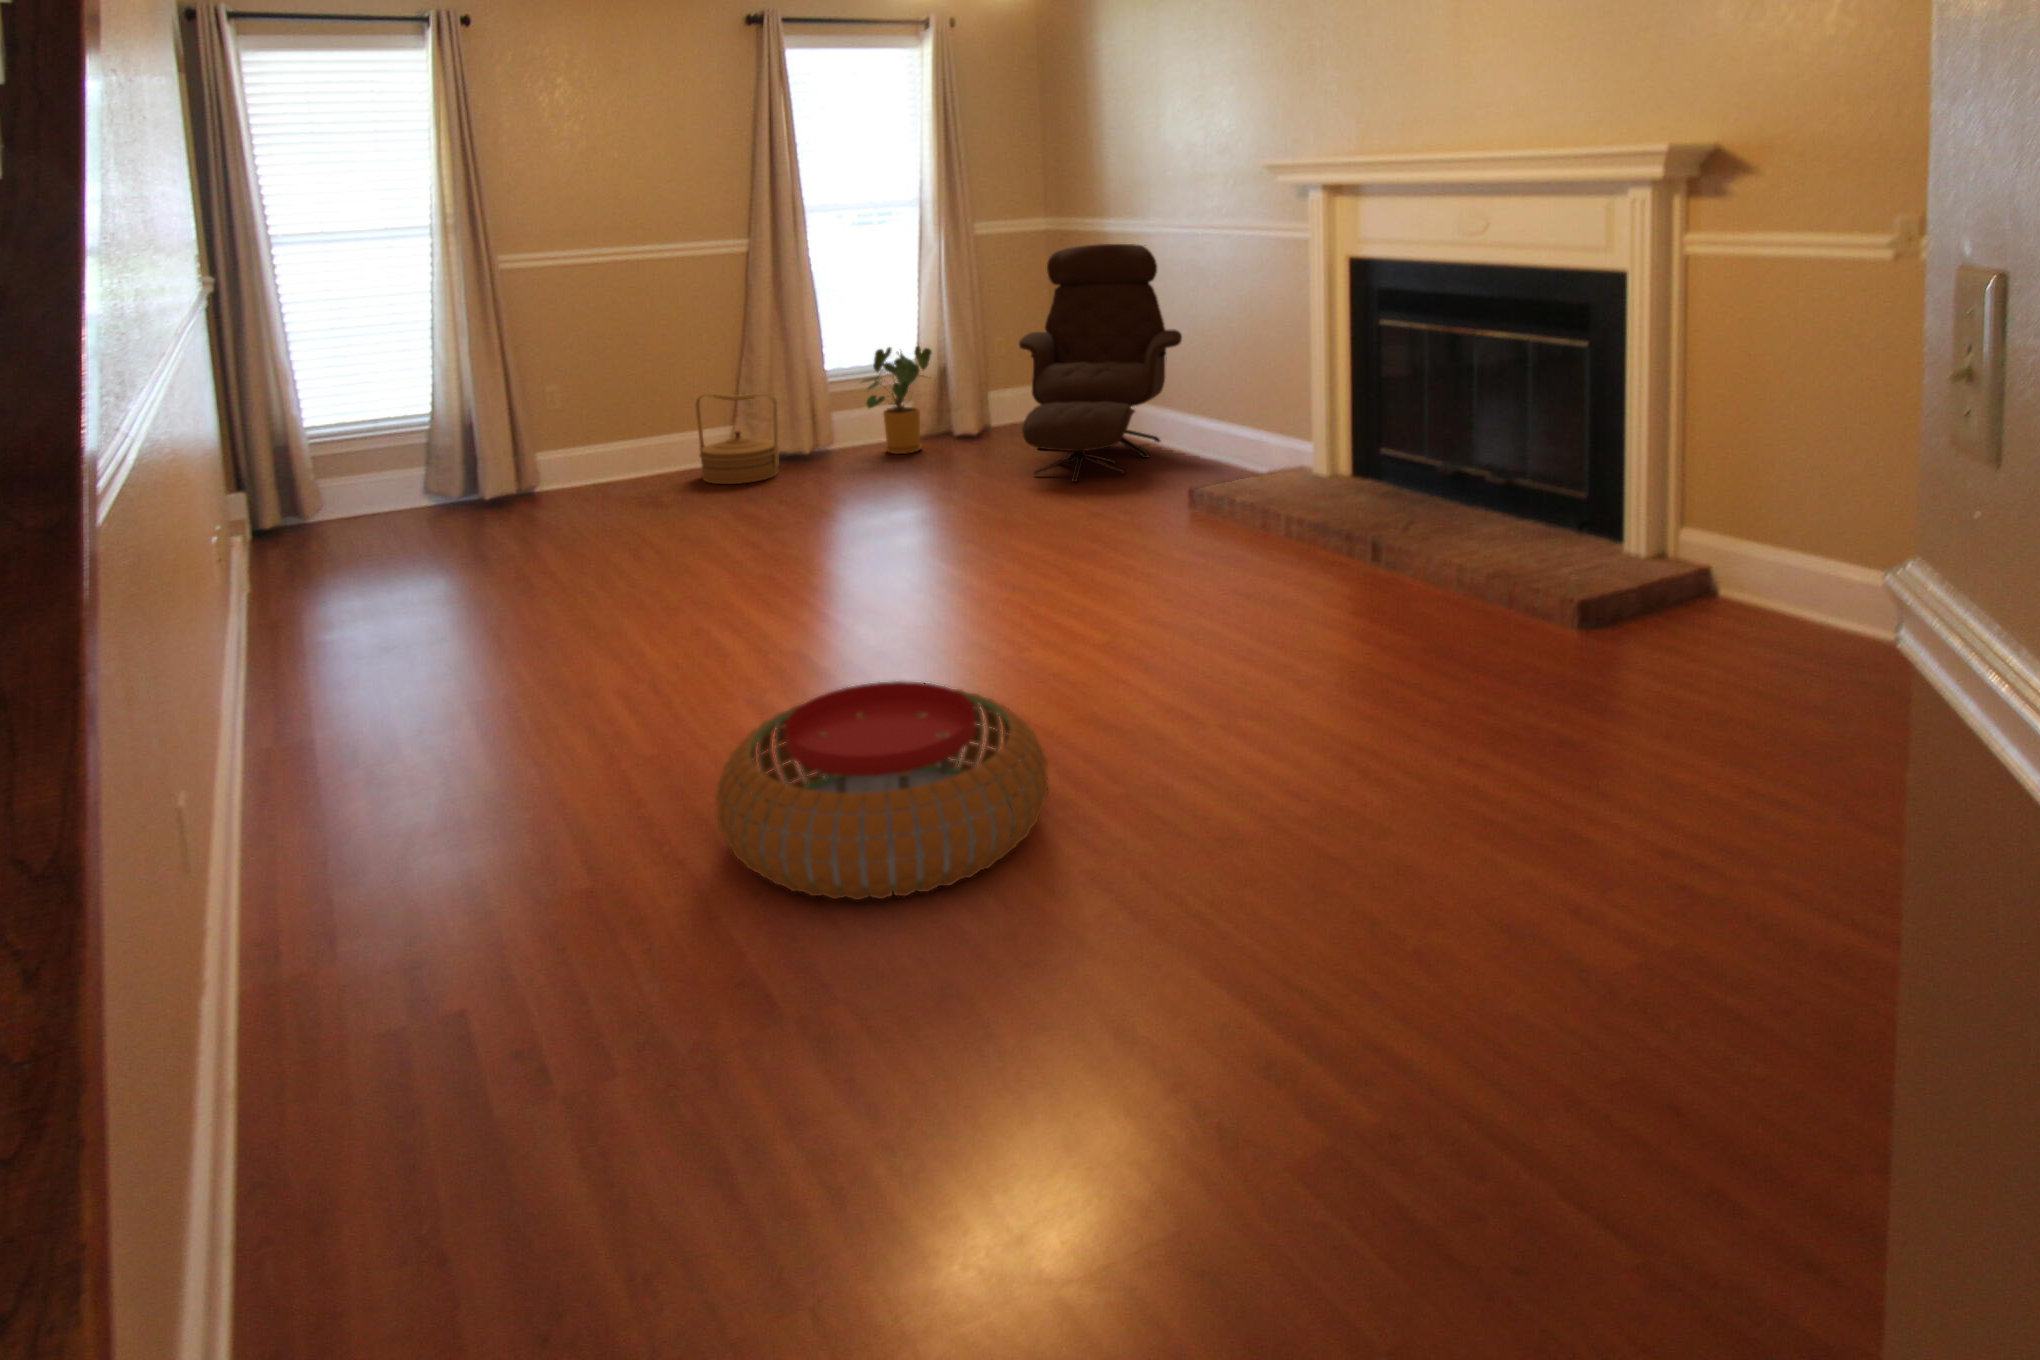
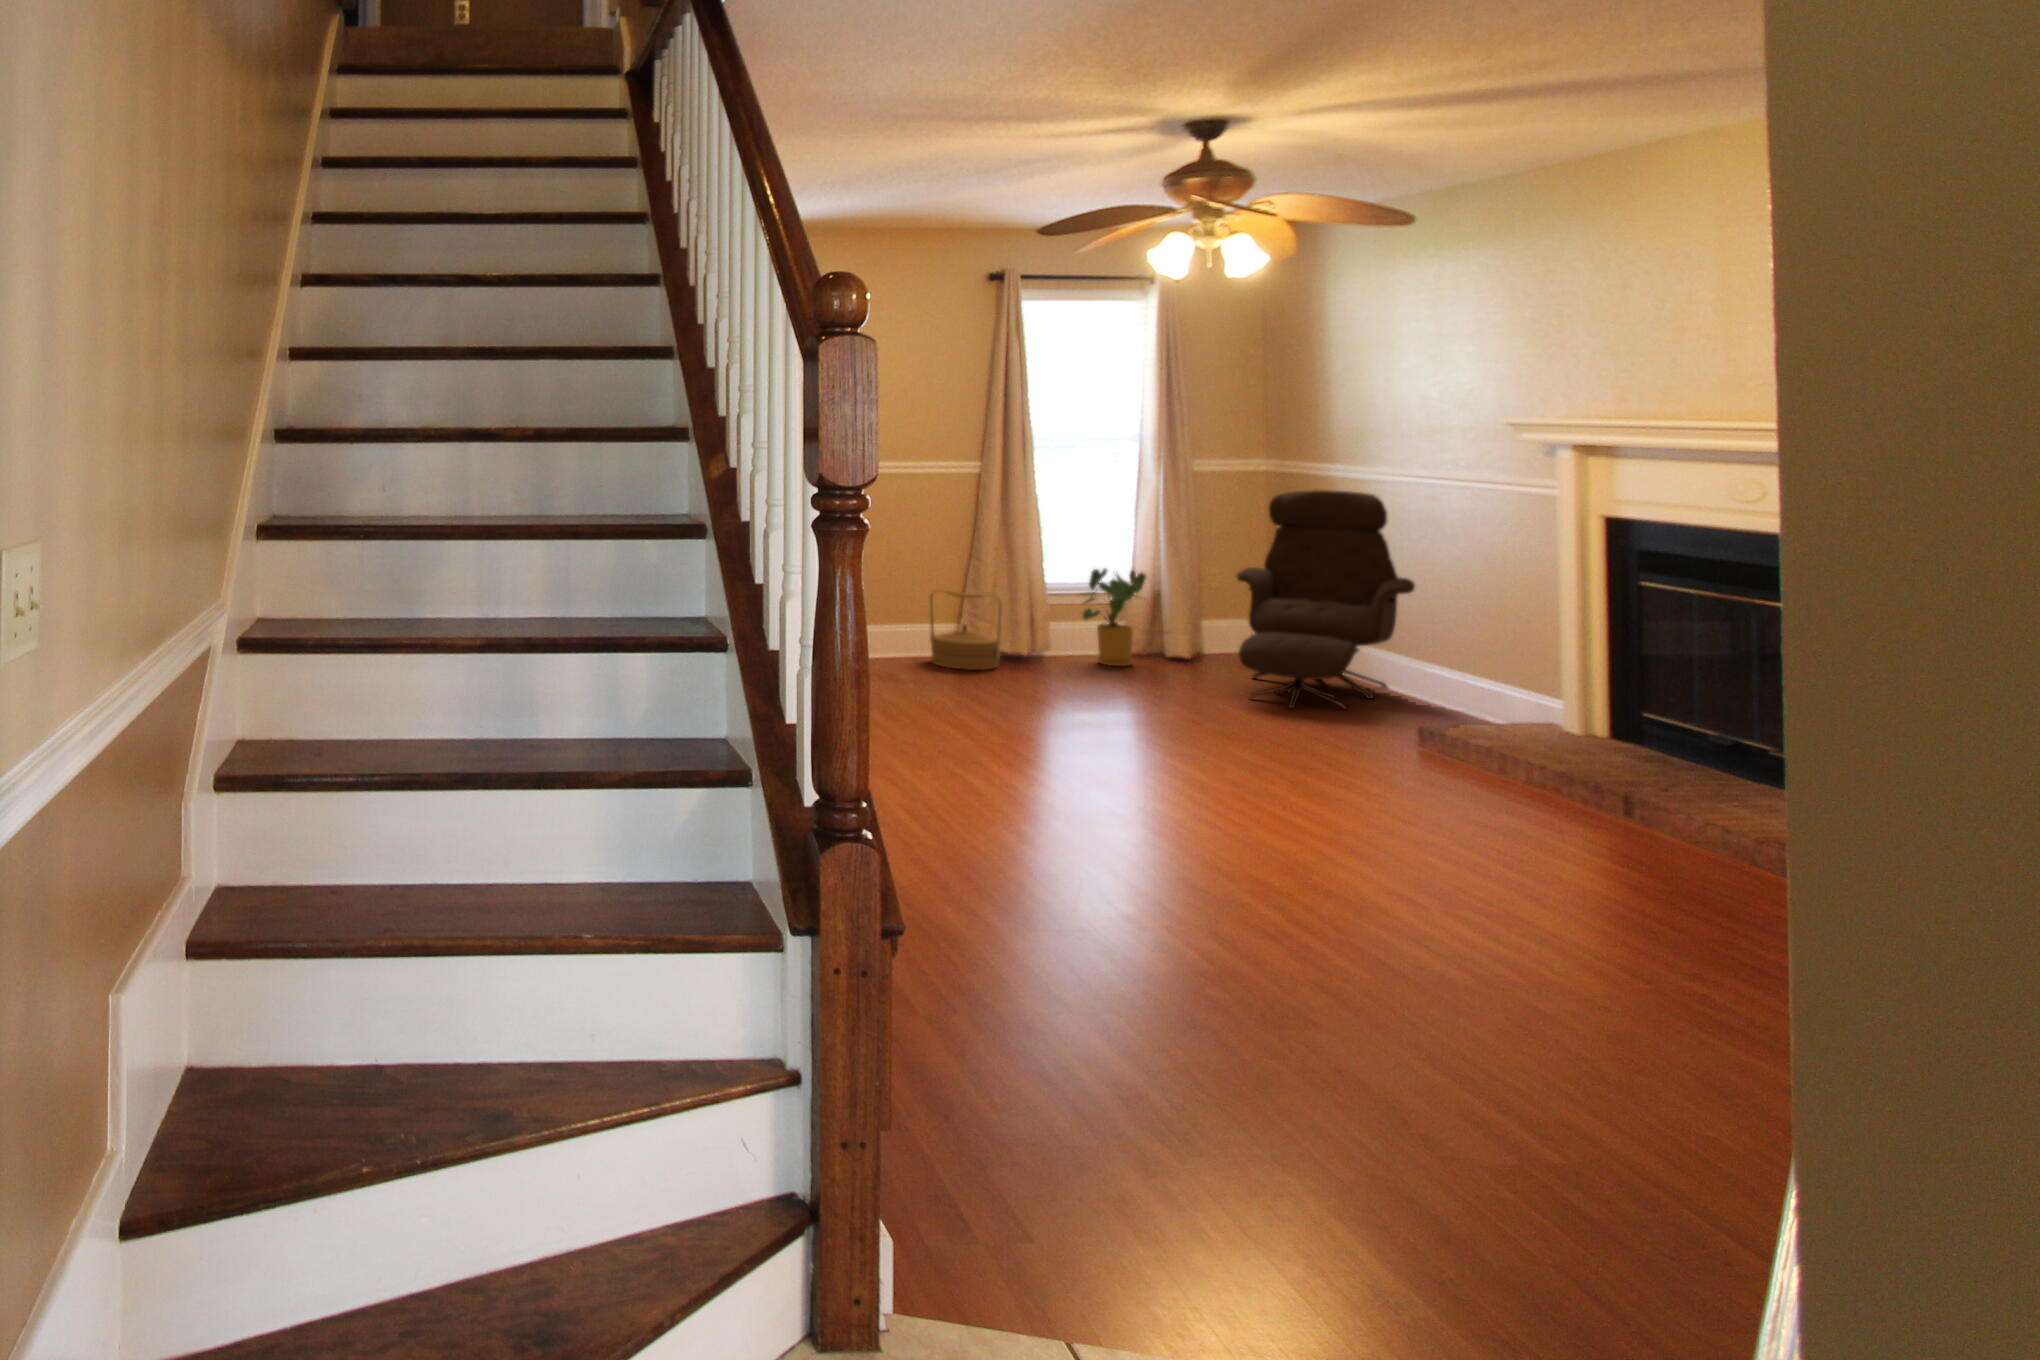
pouf: present [716,681,1048,900] -> none [999,788,1266,933]

